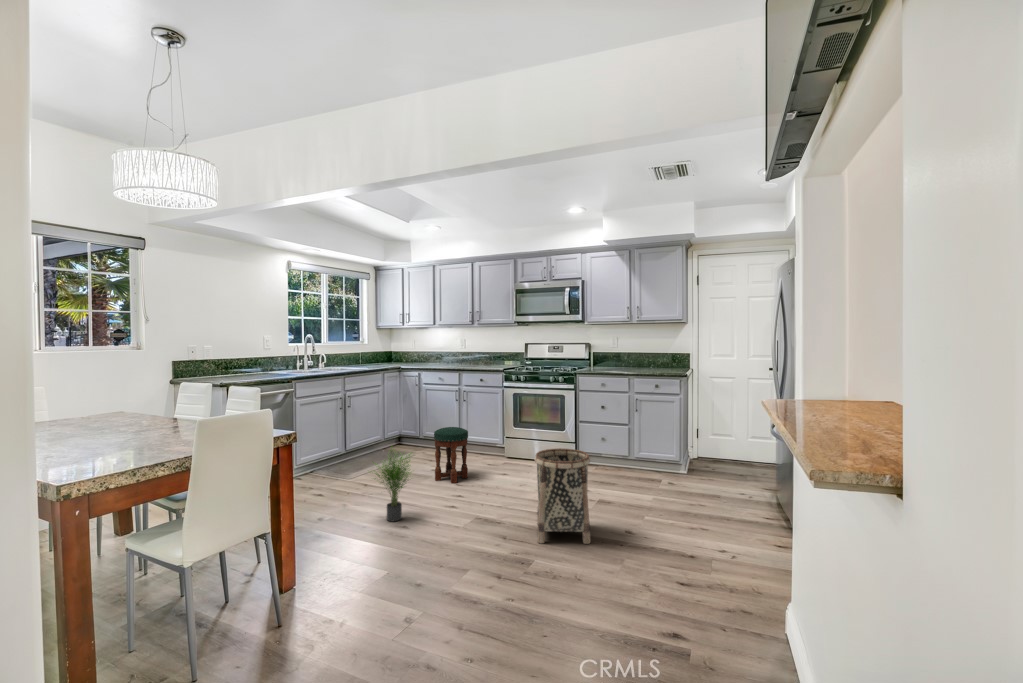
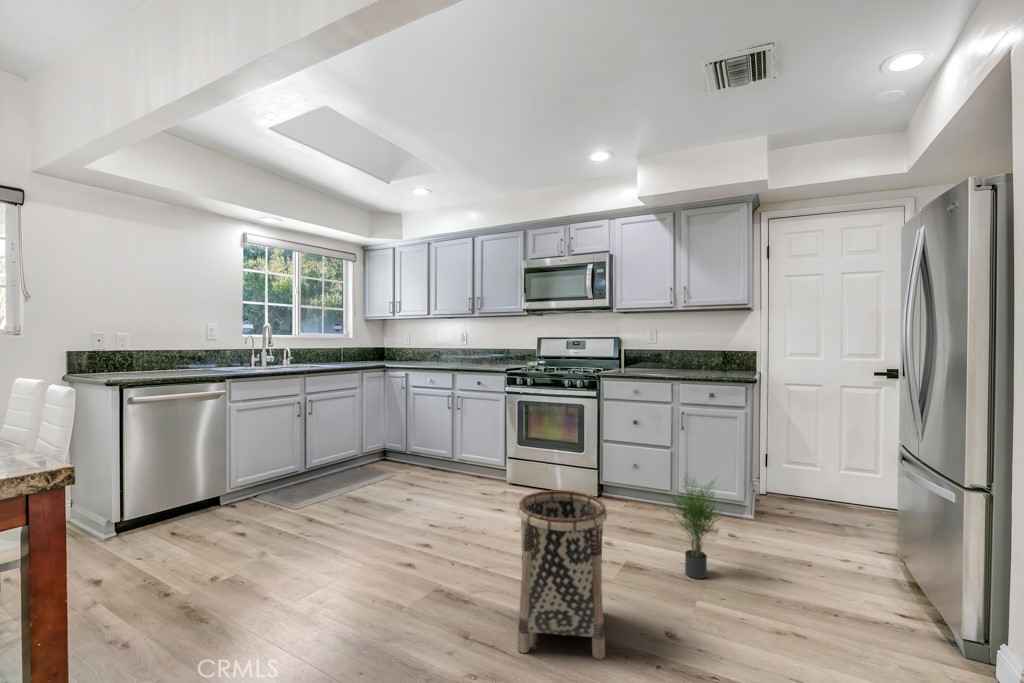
stool: present [434,427,468,483] -> none [404,445,450,523]
potted plant: present [376,451,410,521] -> present [662,480,721,579]

